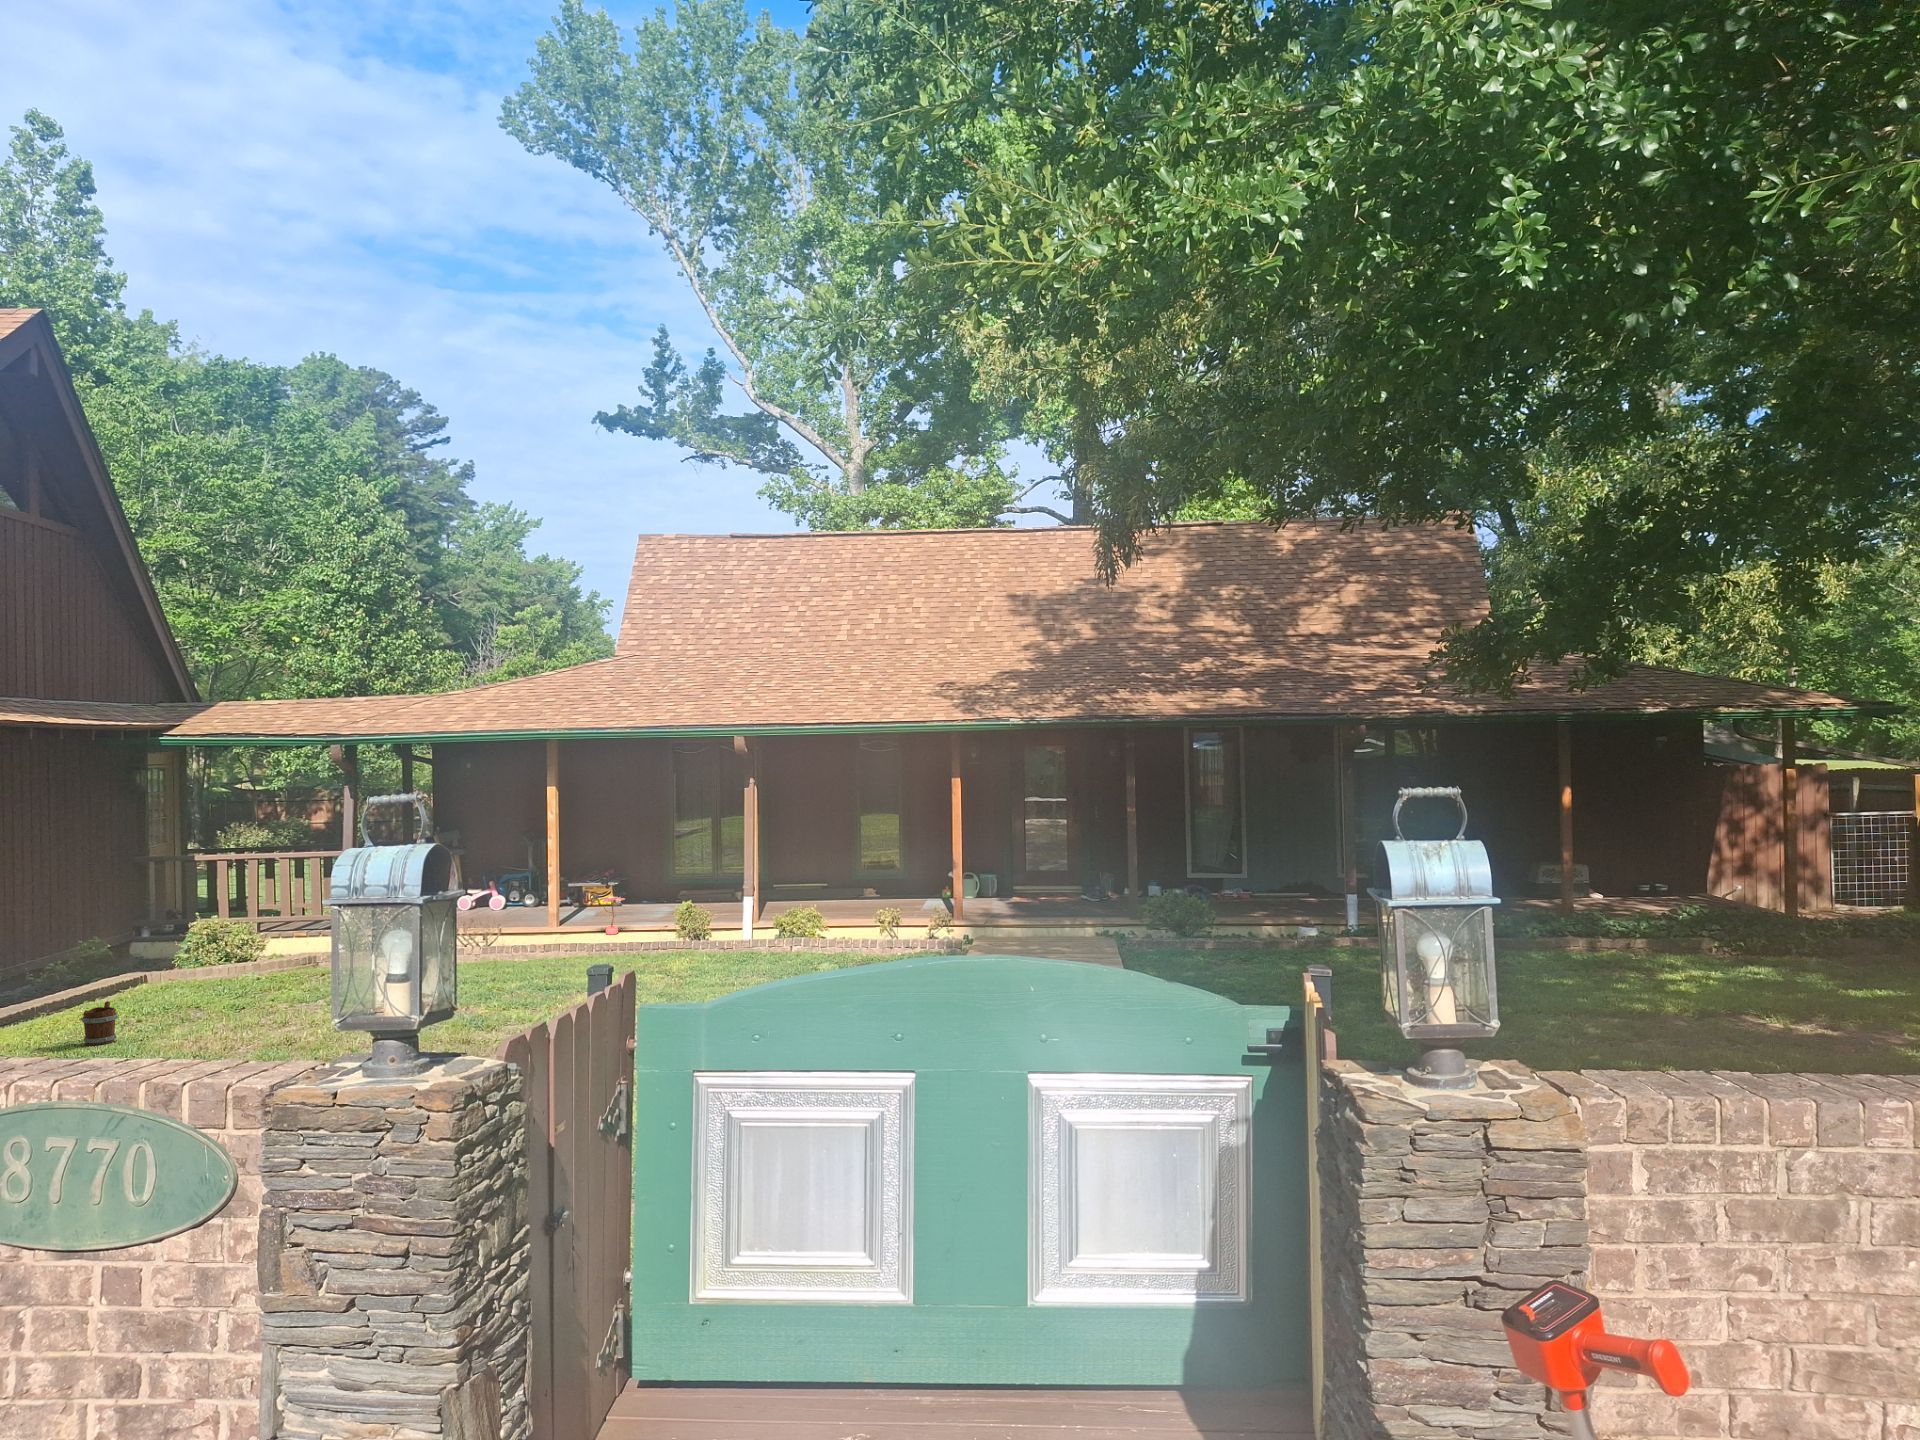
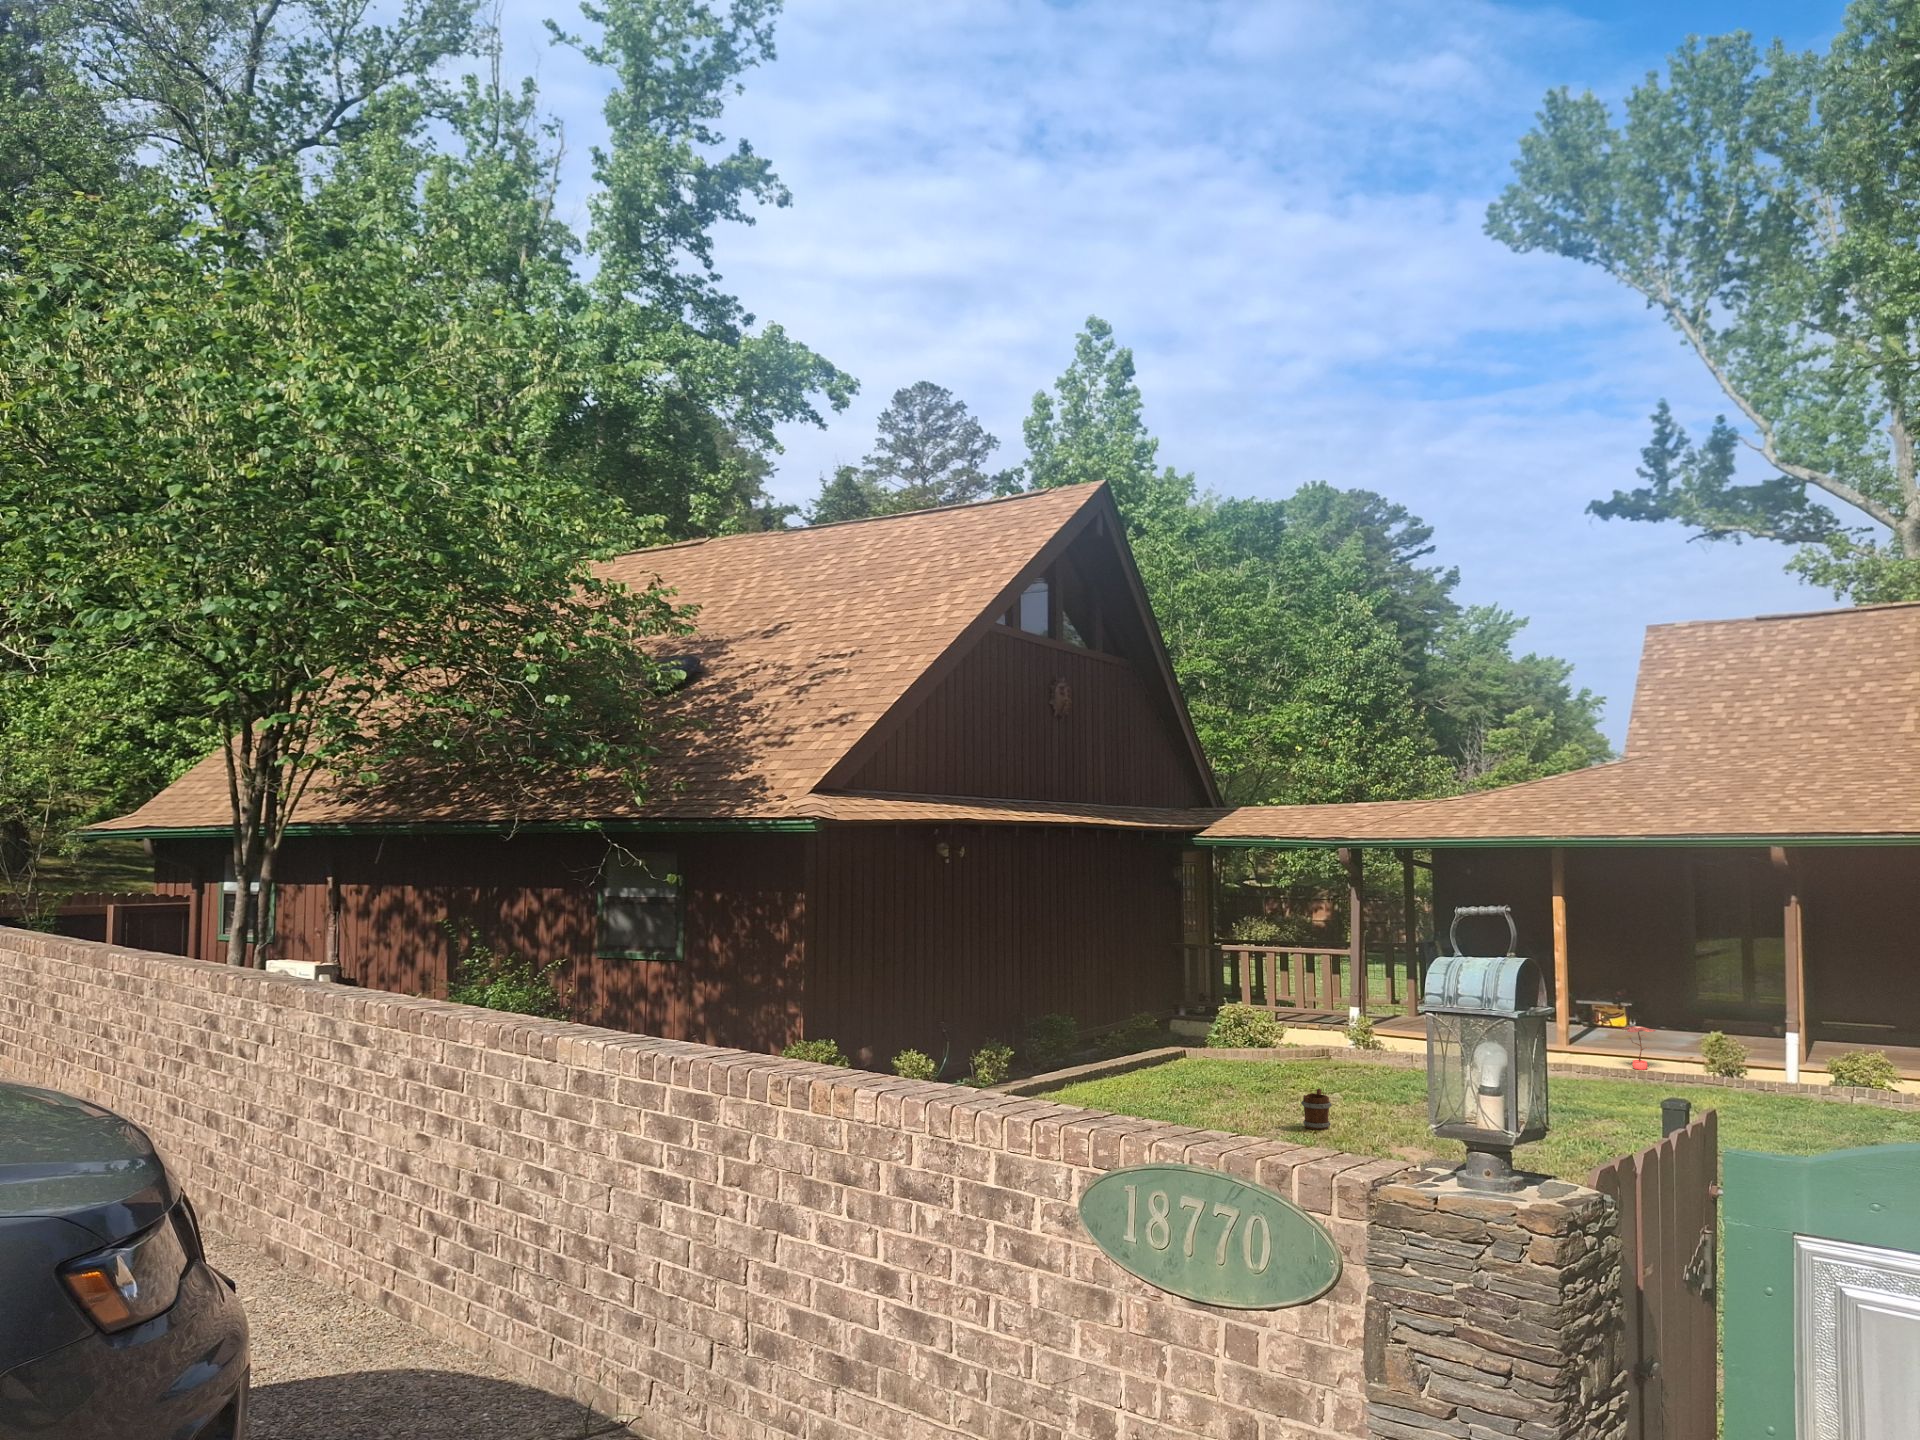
bucket: present [81,1001,118,1046] -> present [1301,1089,1332,1130]

